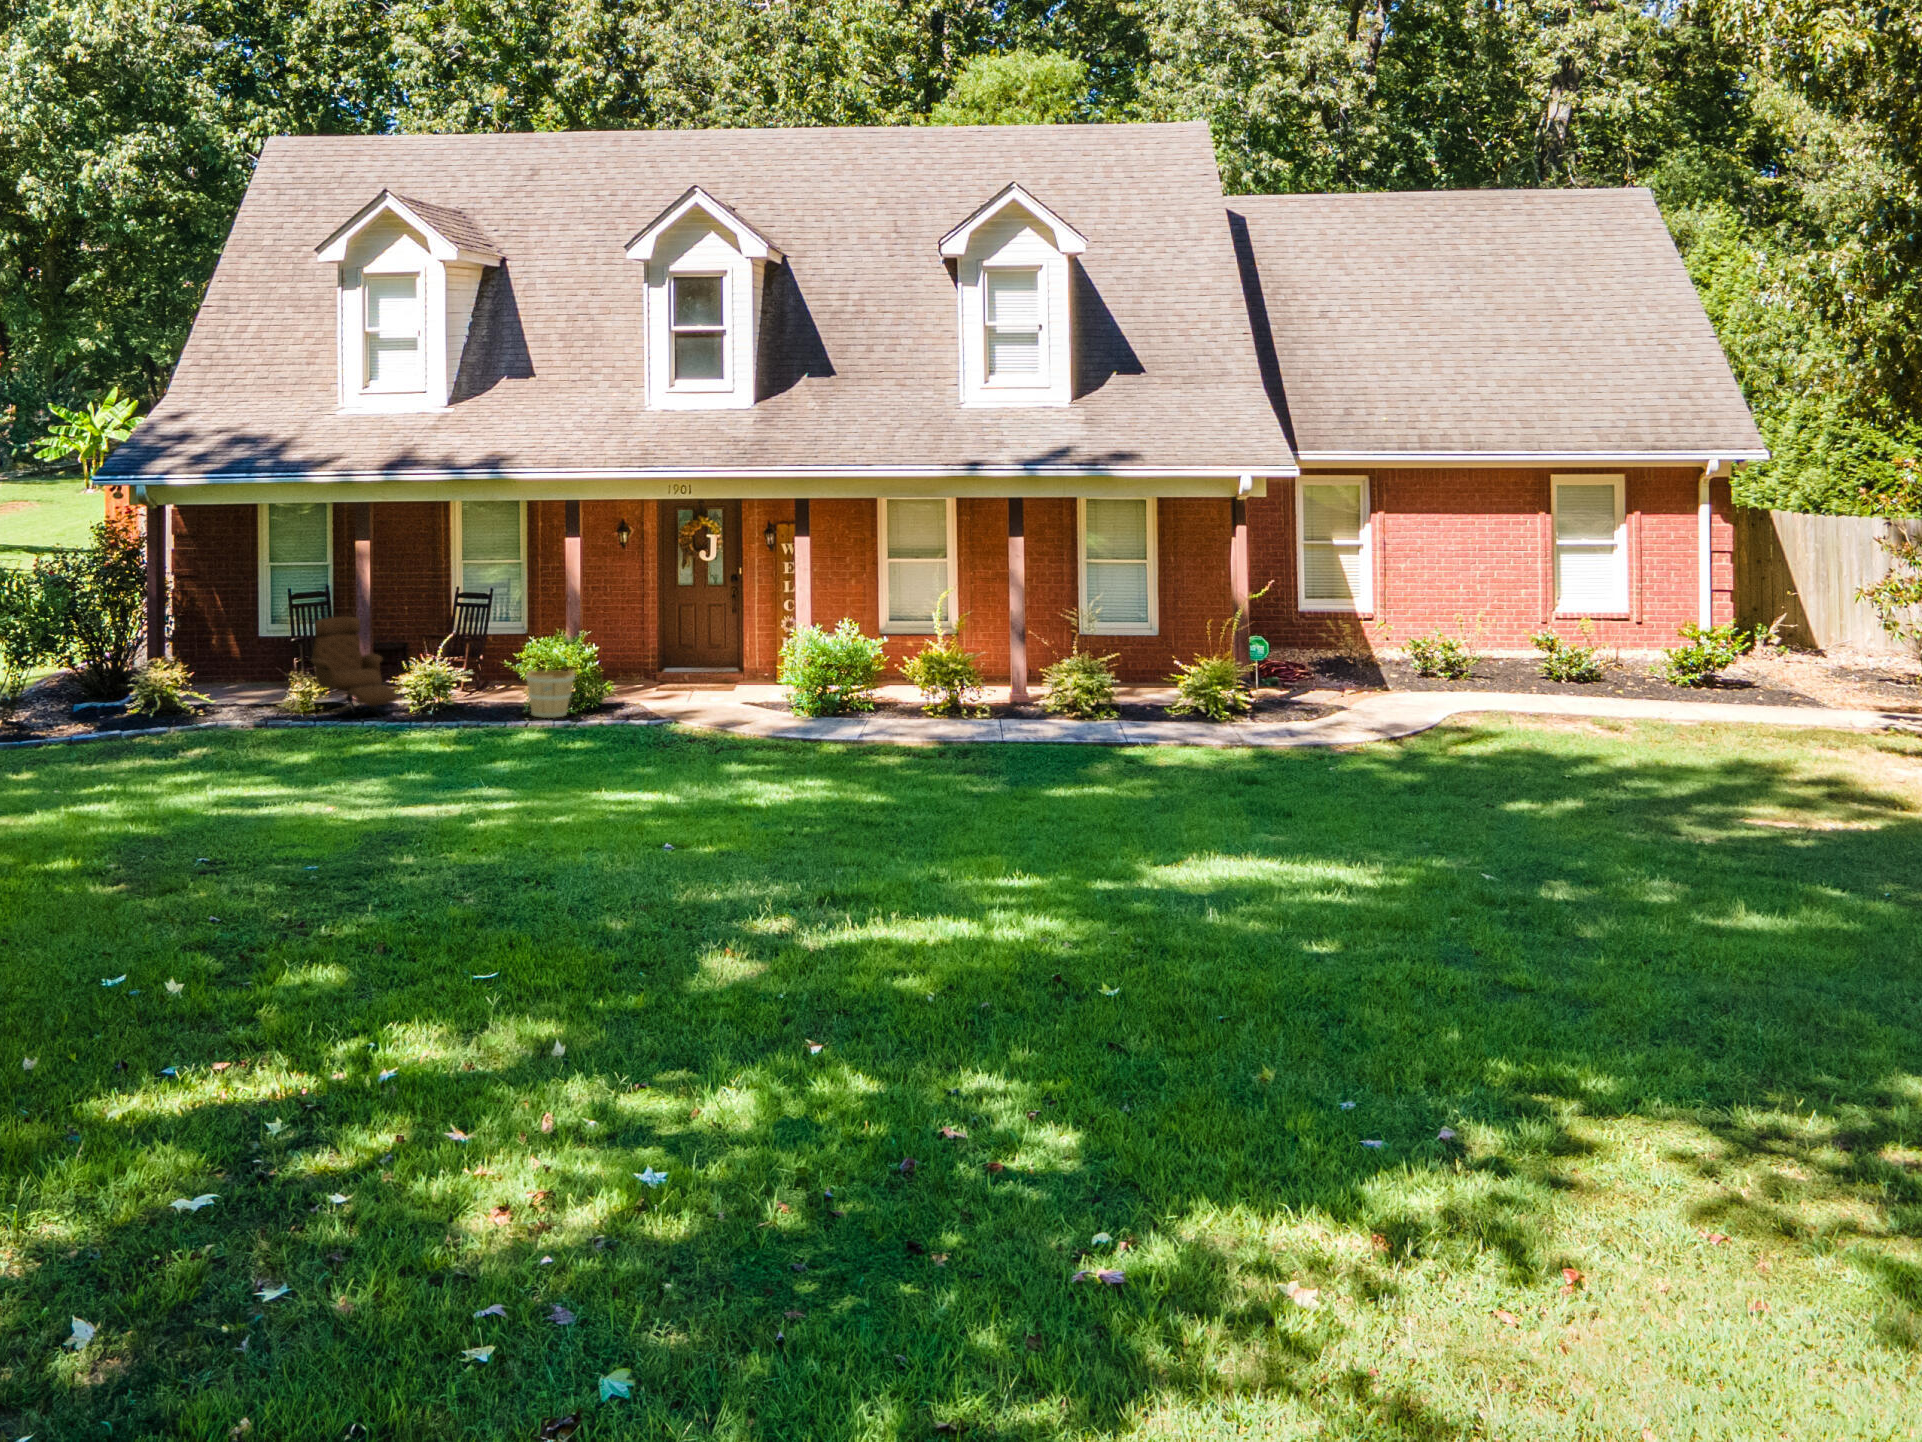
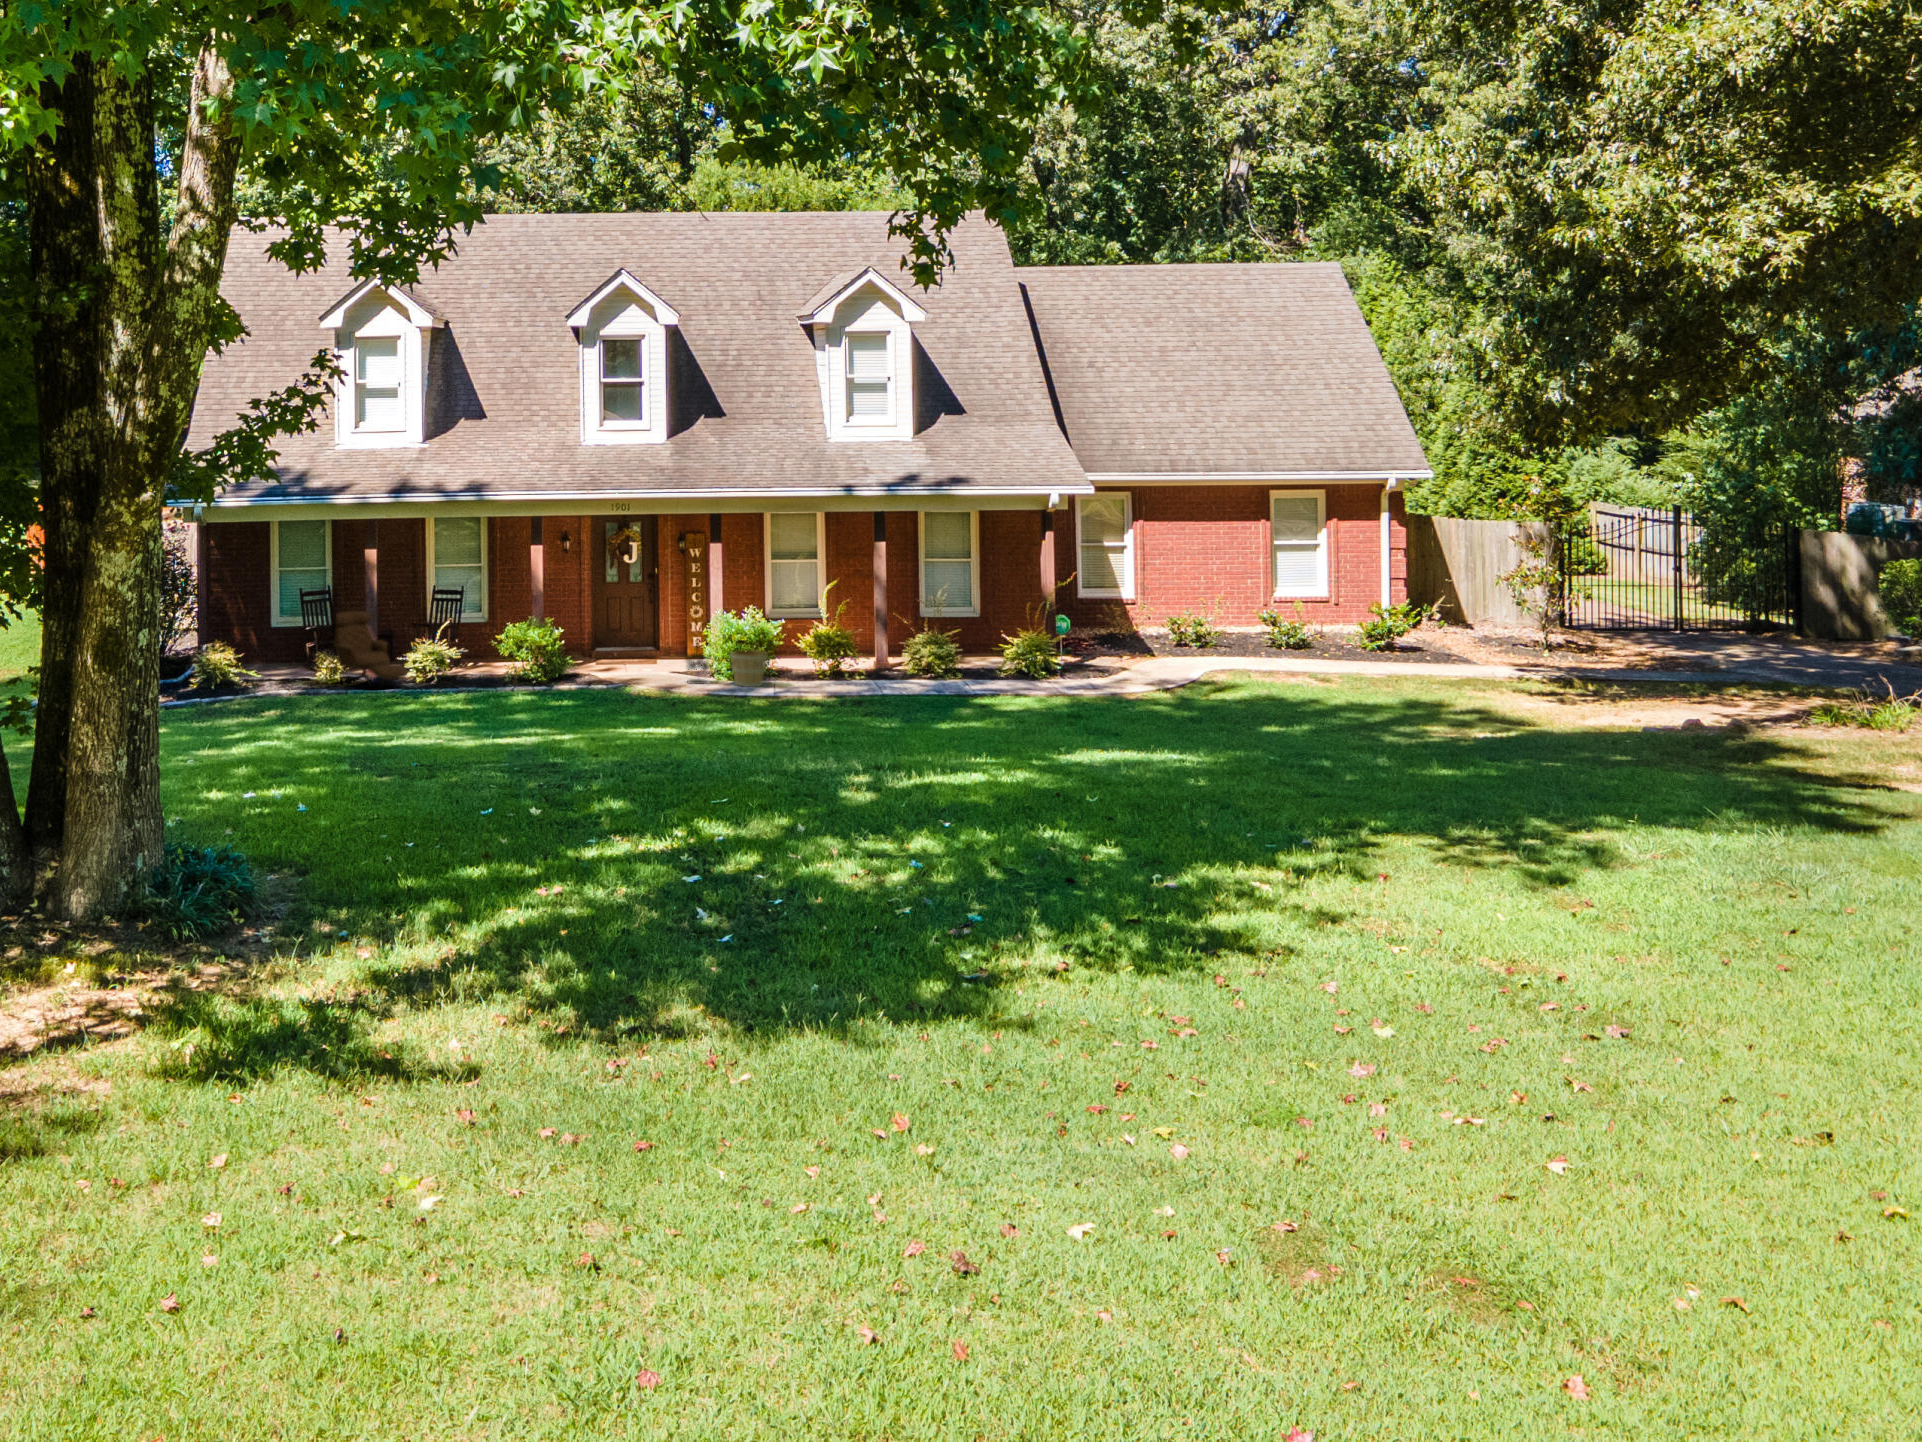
potted tree: none [753,659,791,717] -> present [685,643,710,684]
wooden bucket: present [526,670,575,718] -> present [730,650,768,687]

